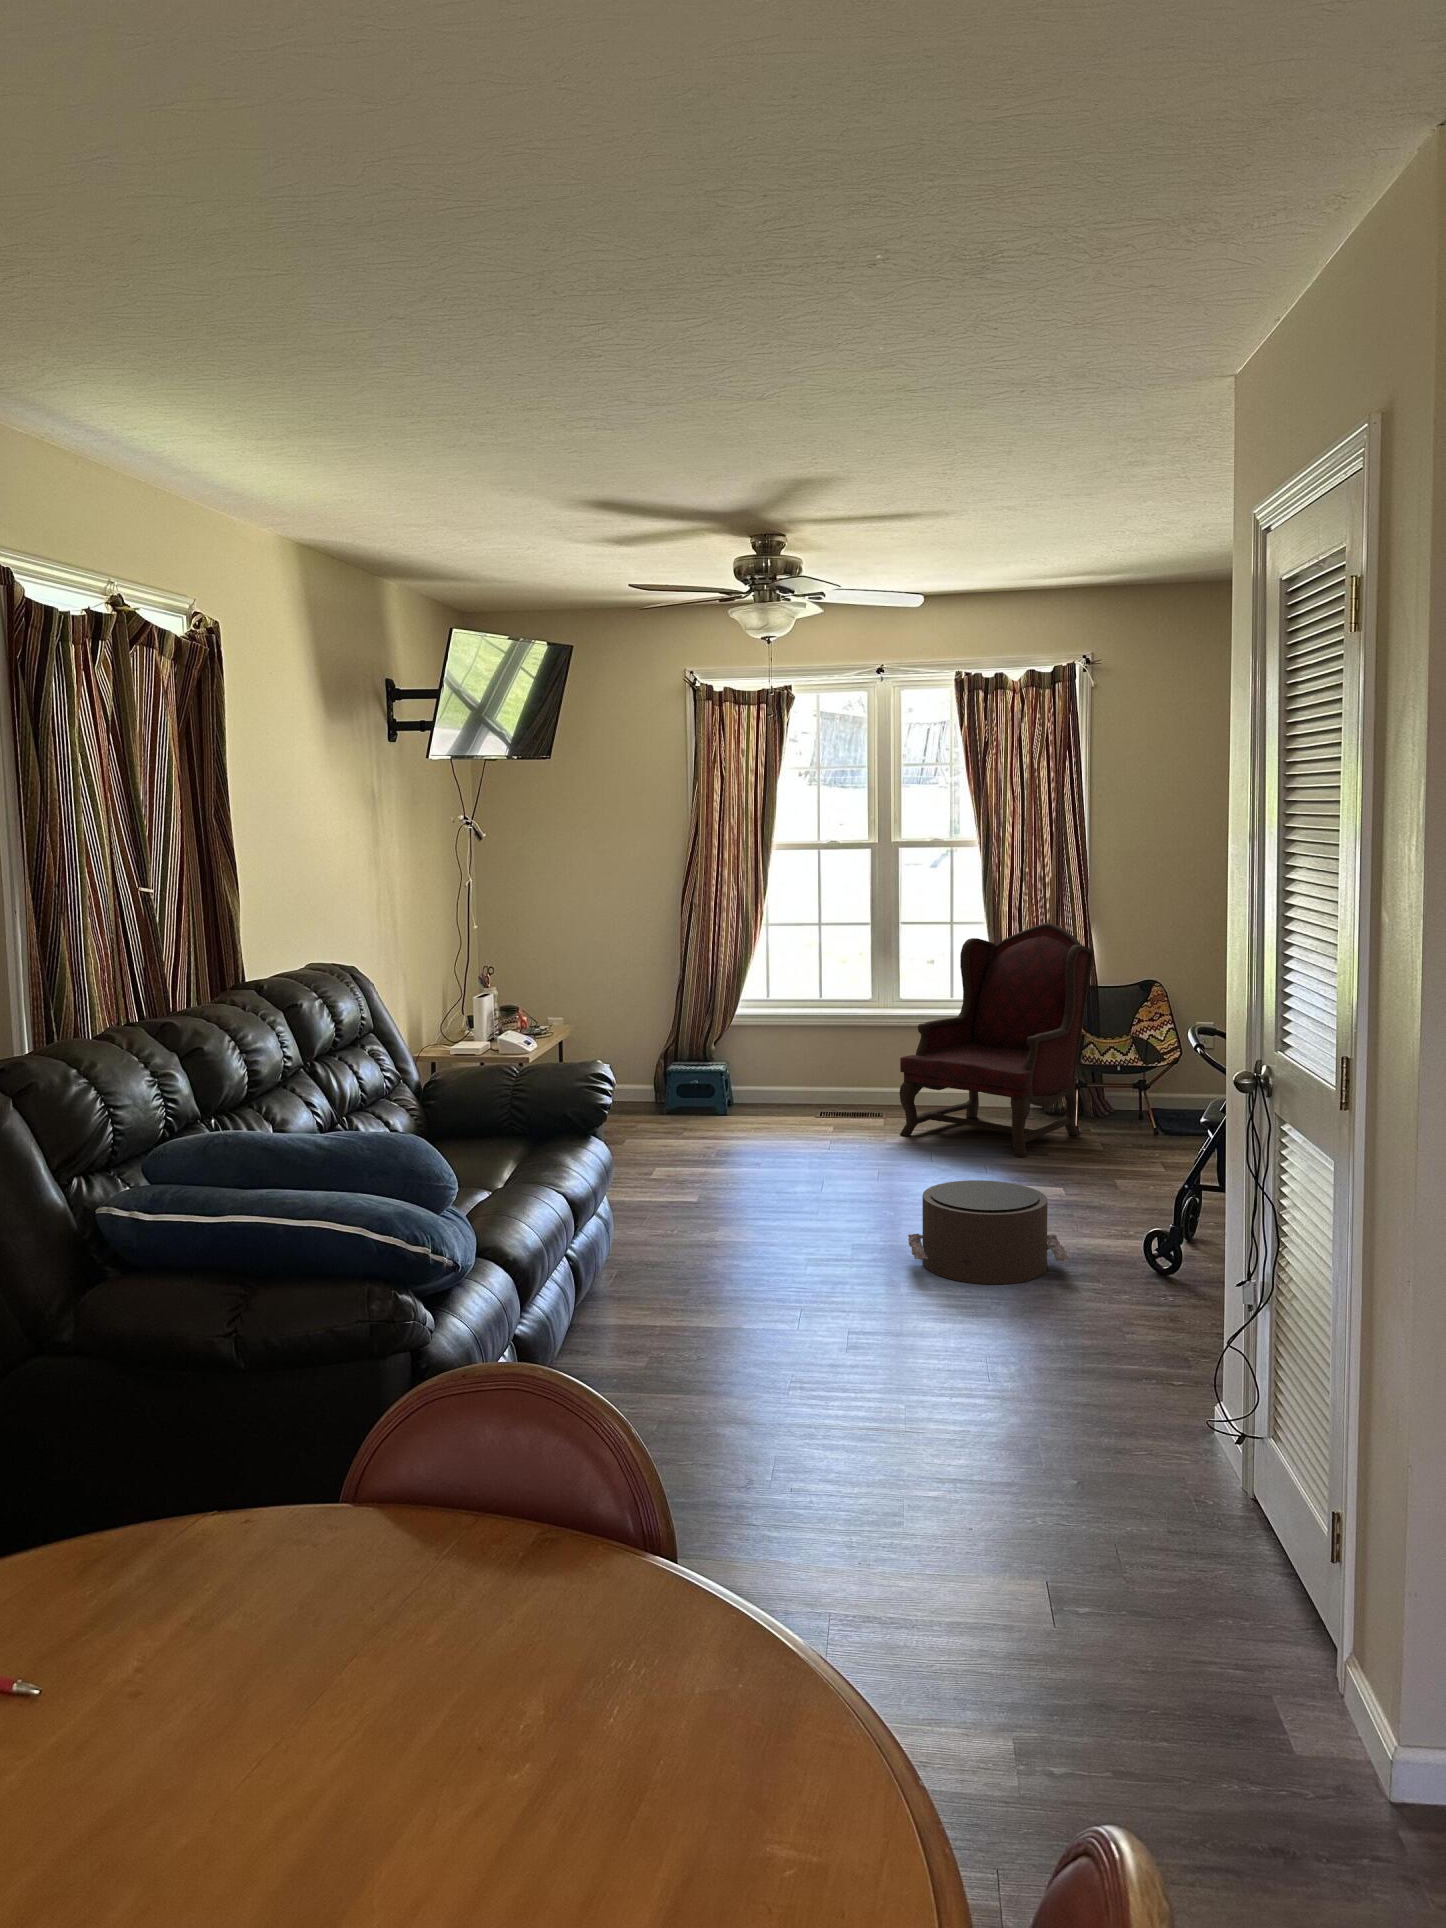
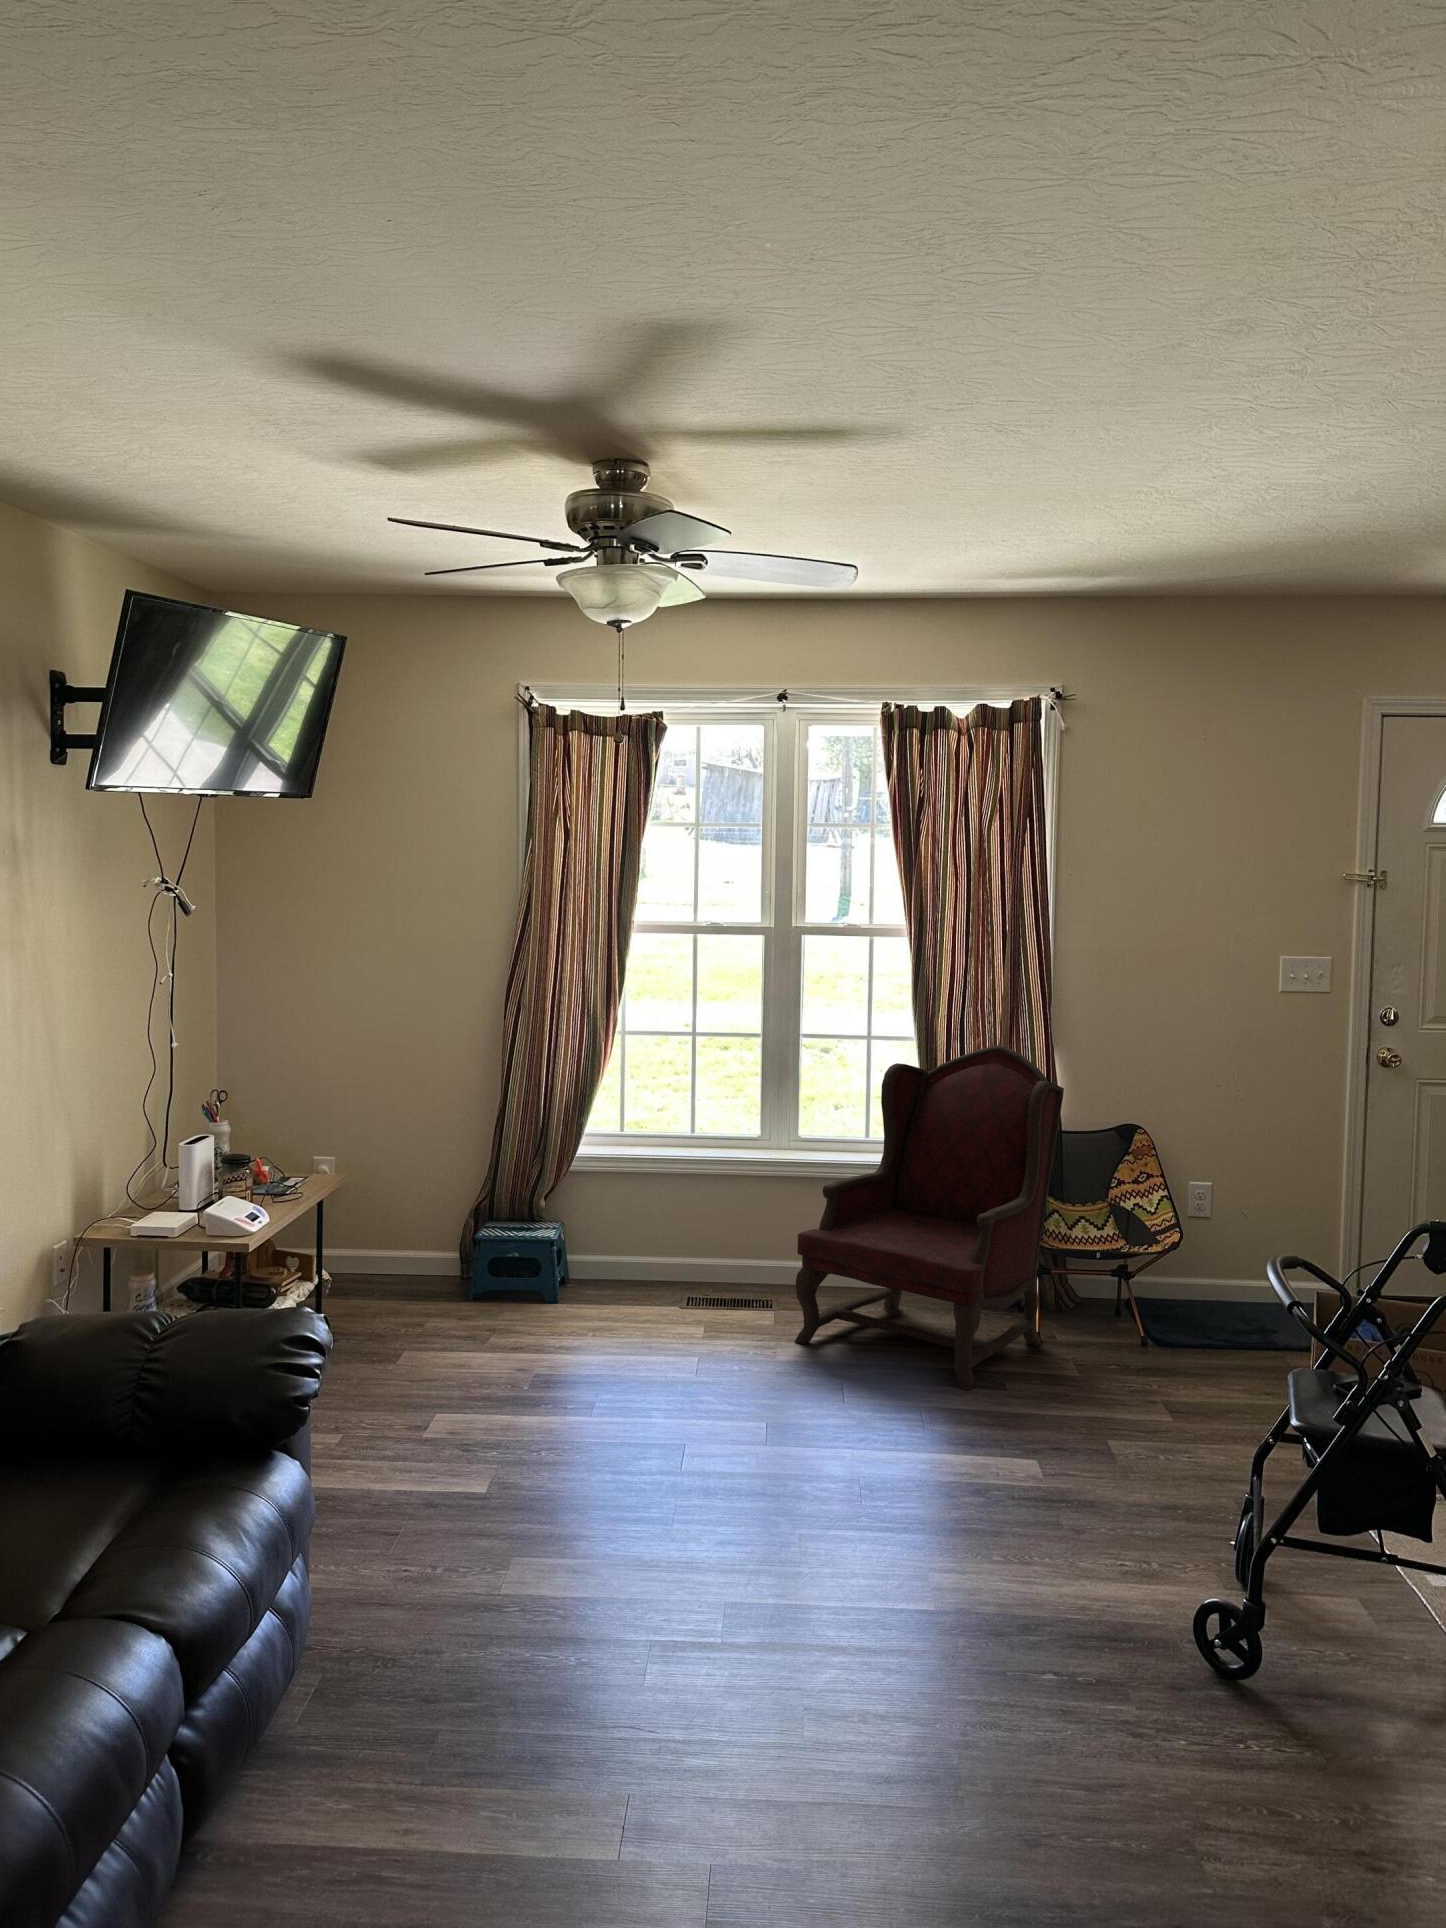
pouf: present [908,1180,1070,1284] -> none [814,1492,1082,1703]

